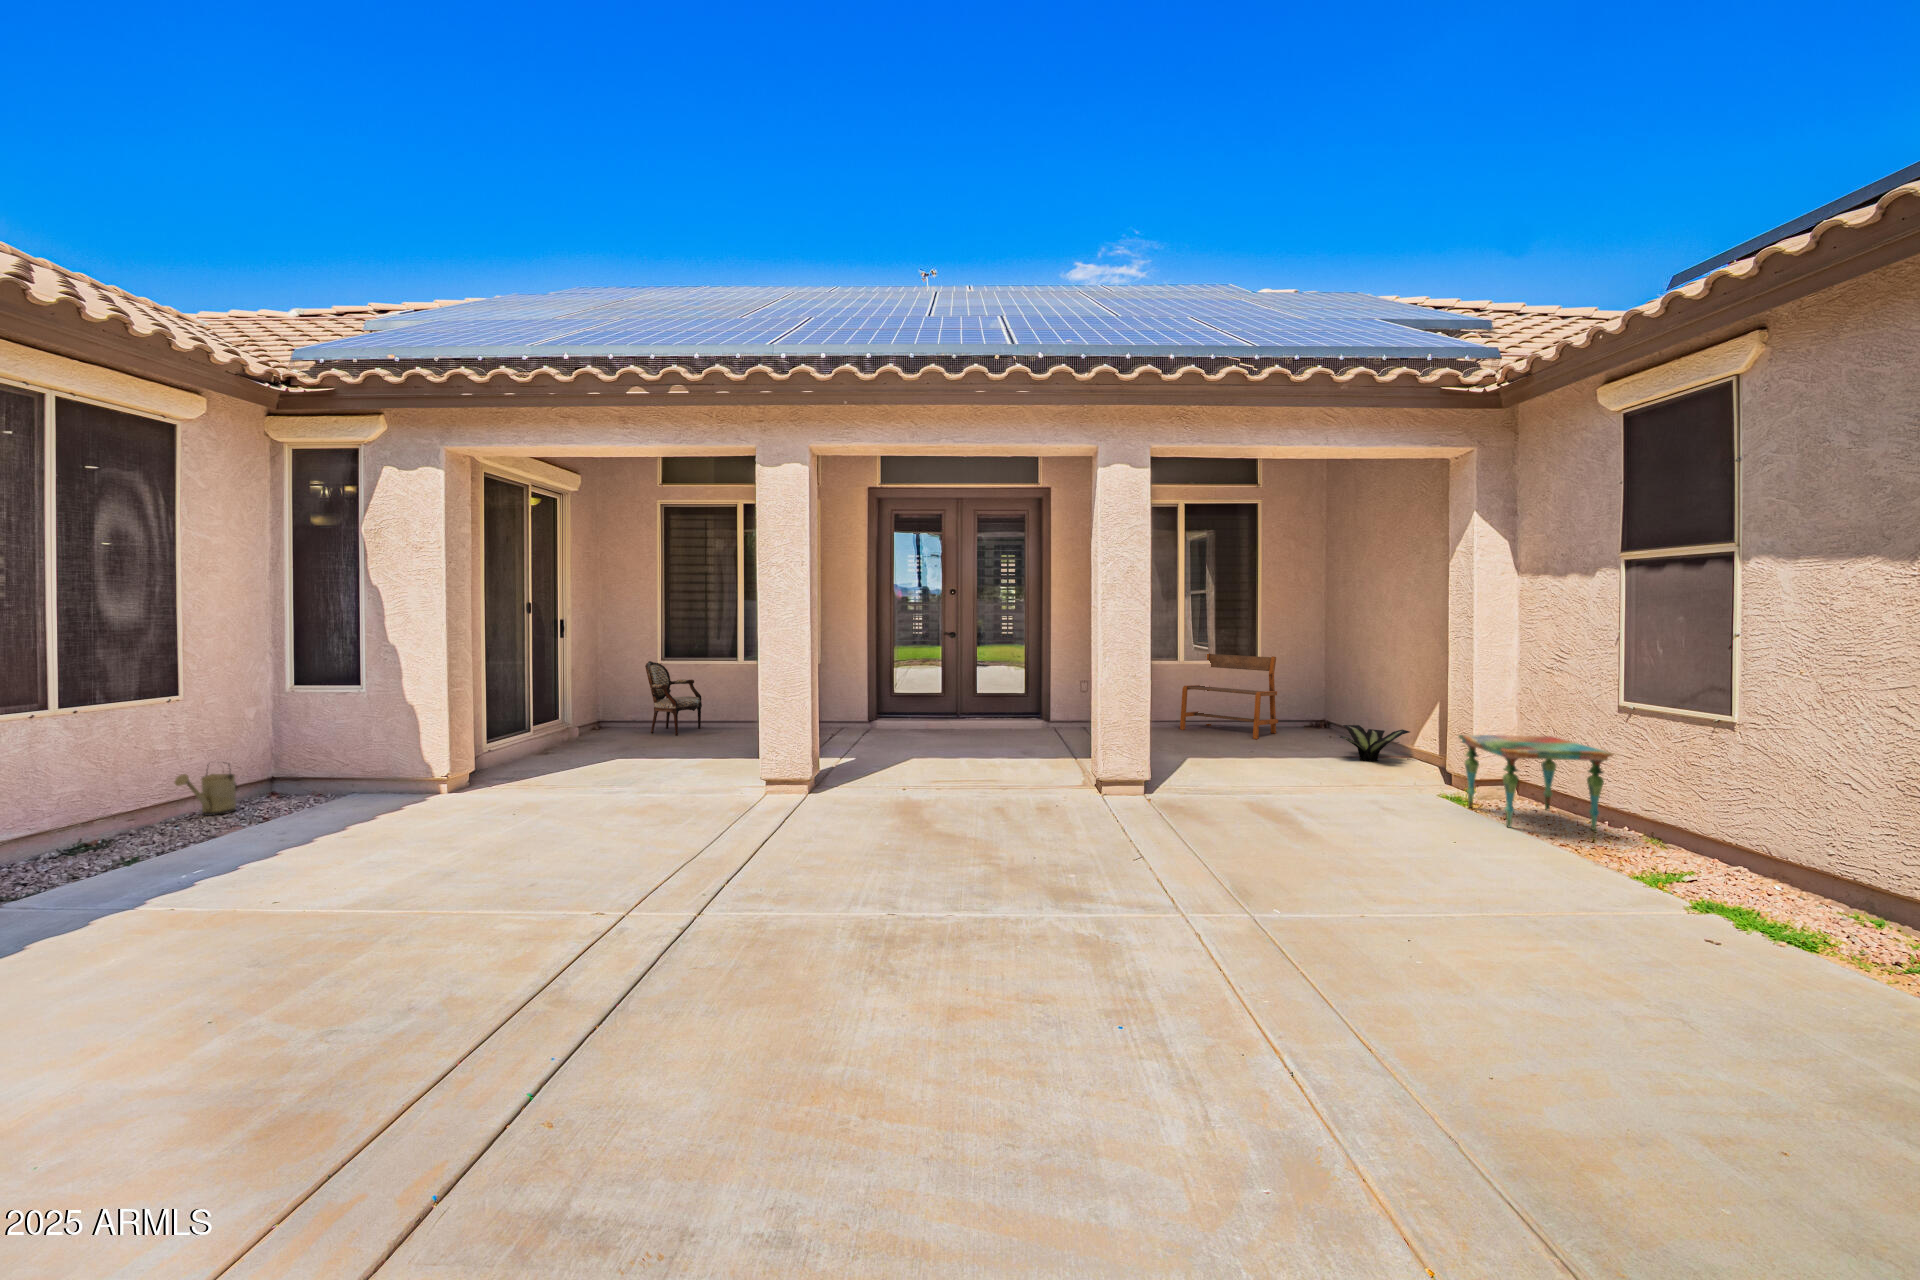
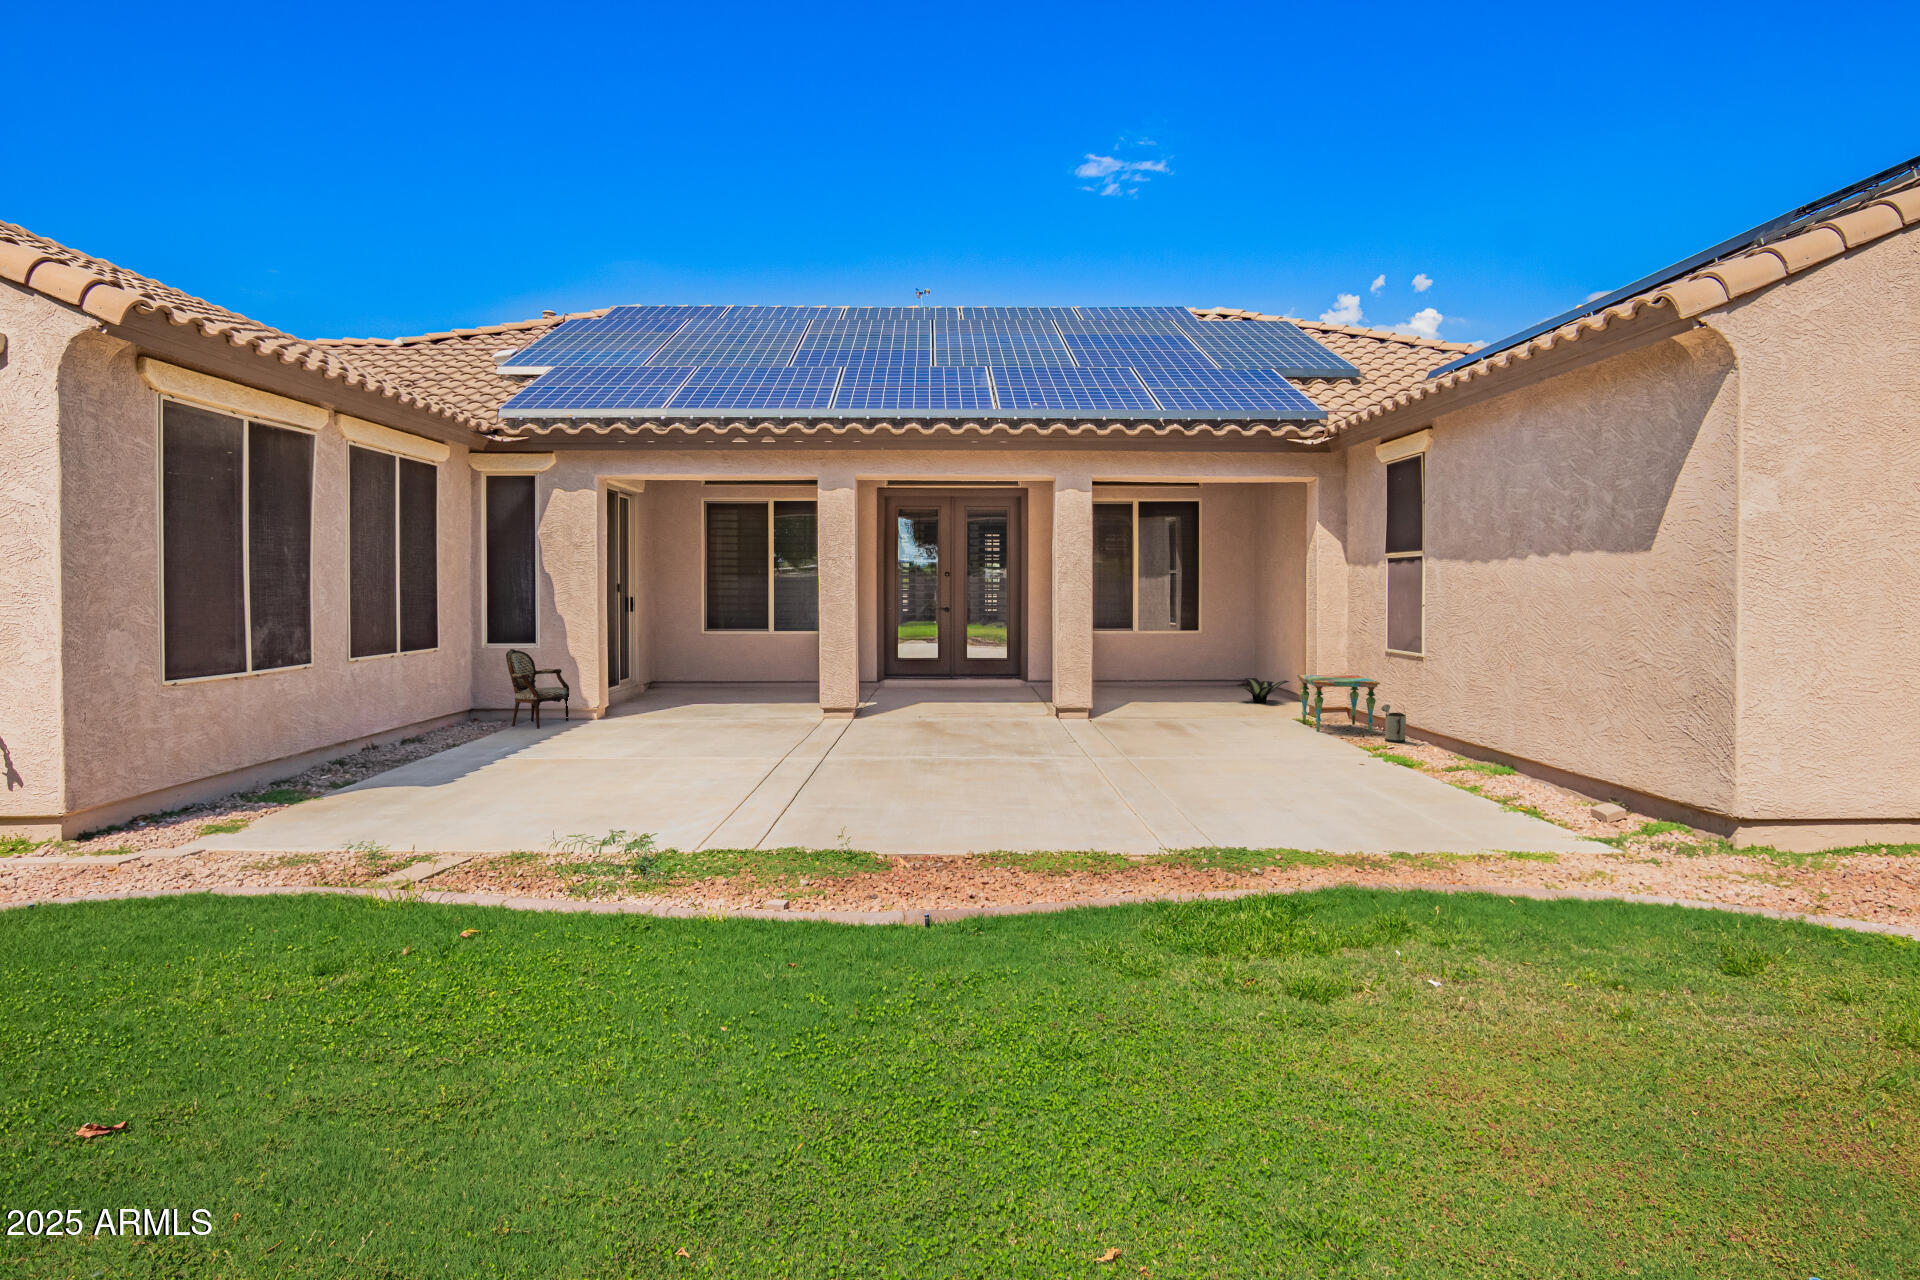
bench: present [1180,653,1278,739] -> none [1128,626,1204,692]
armchair: present [645,661,702,736] -> present [506,649,569,728]
watering can: present [175,765,237,816] -> present [1381,705,1406,743]

